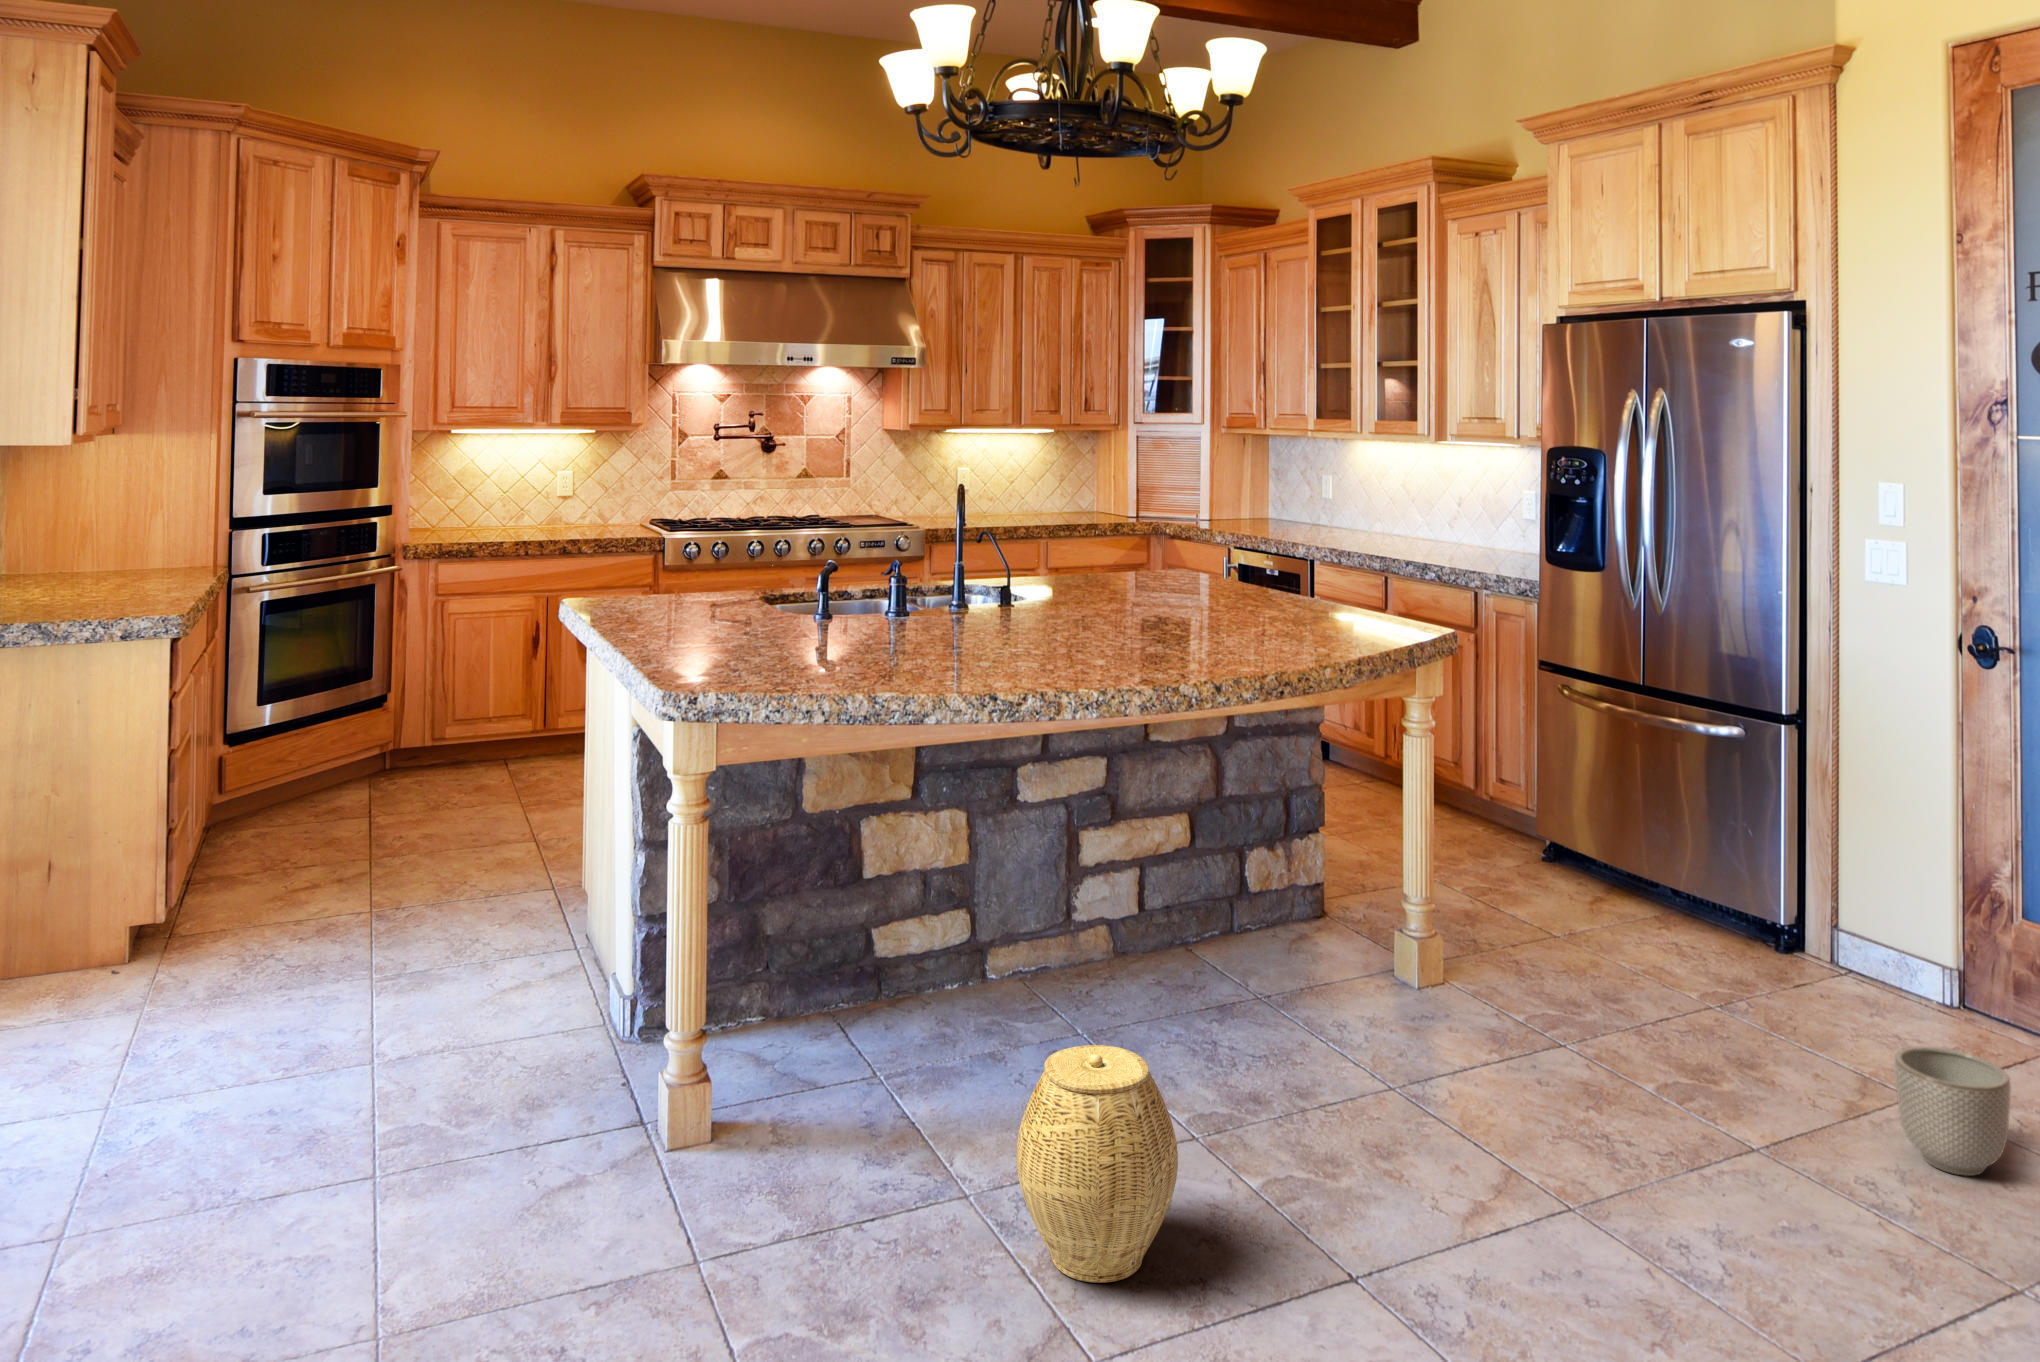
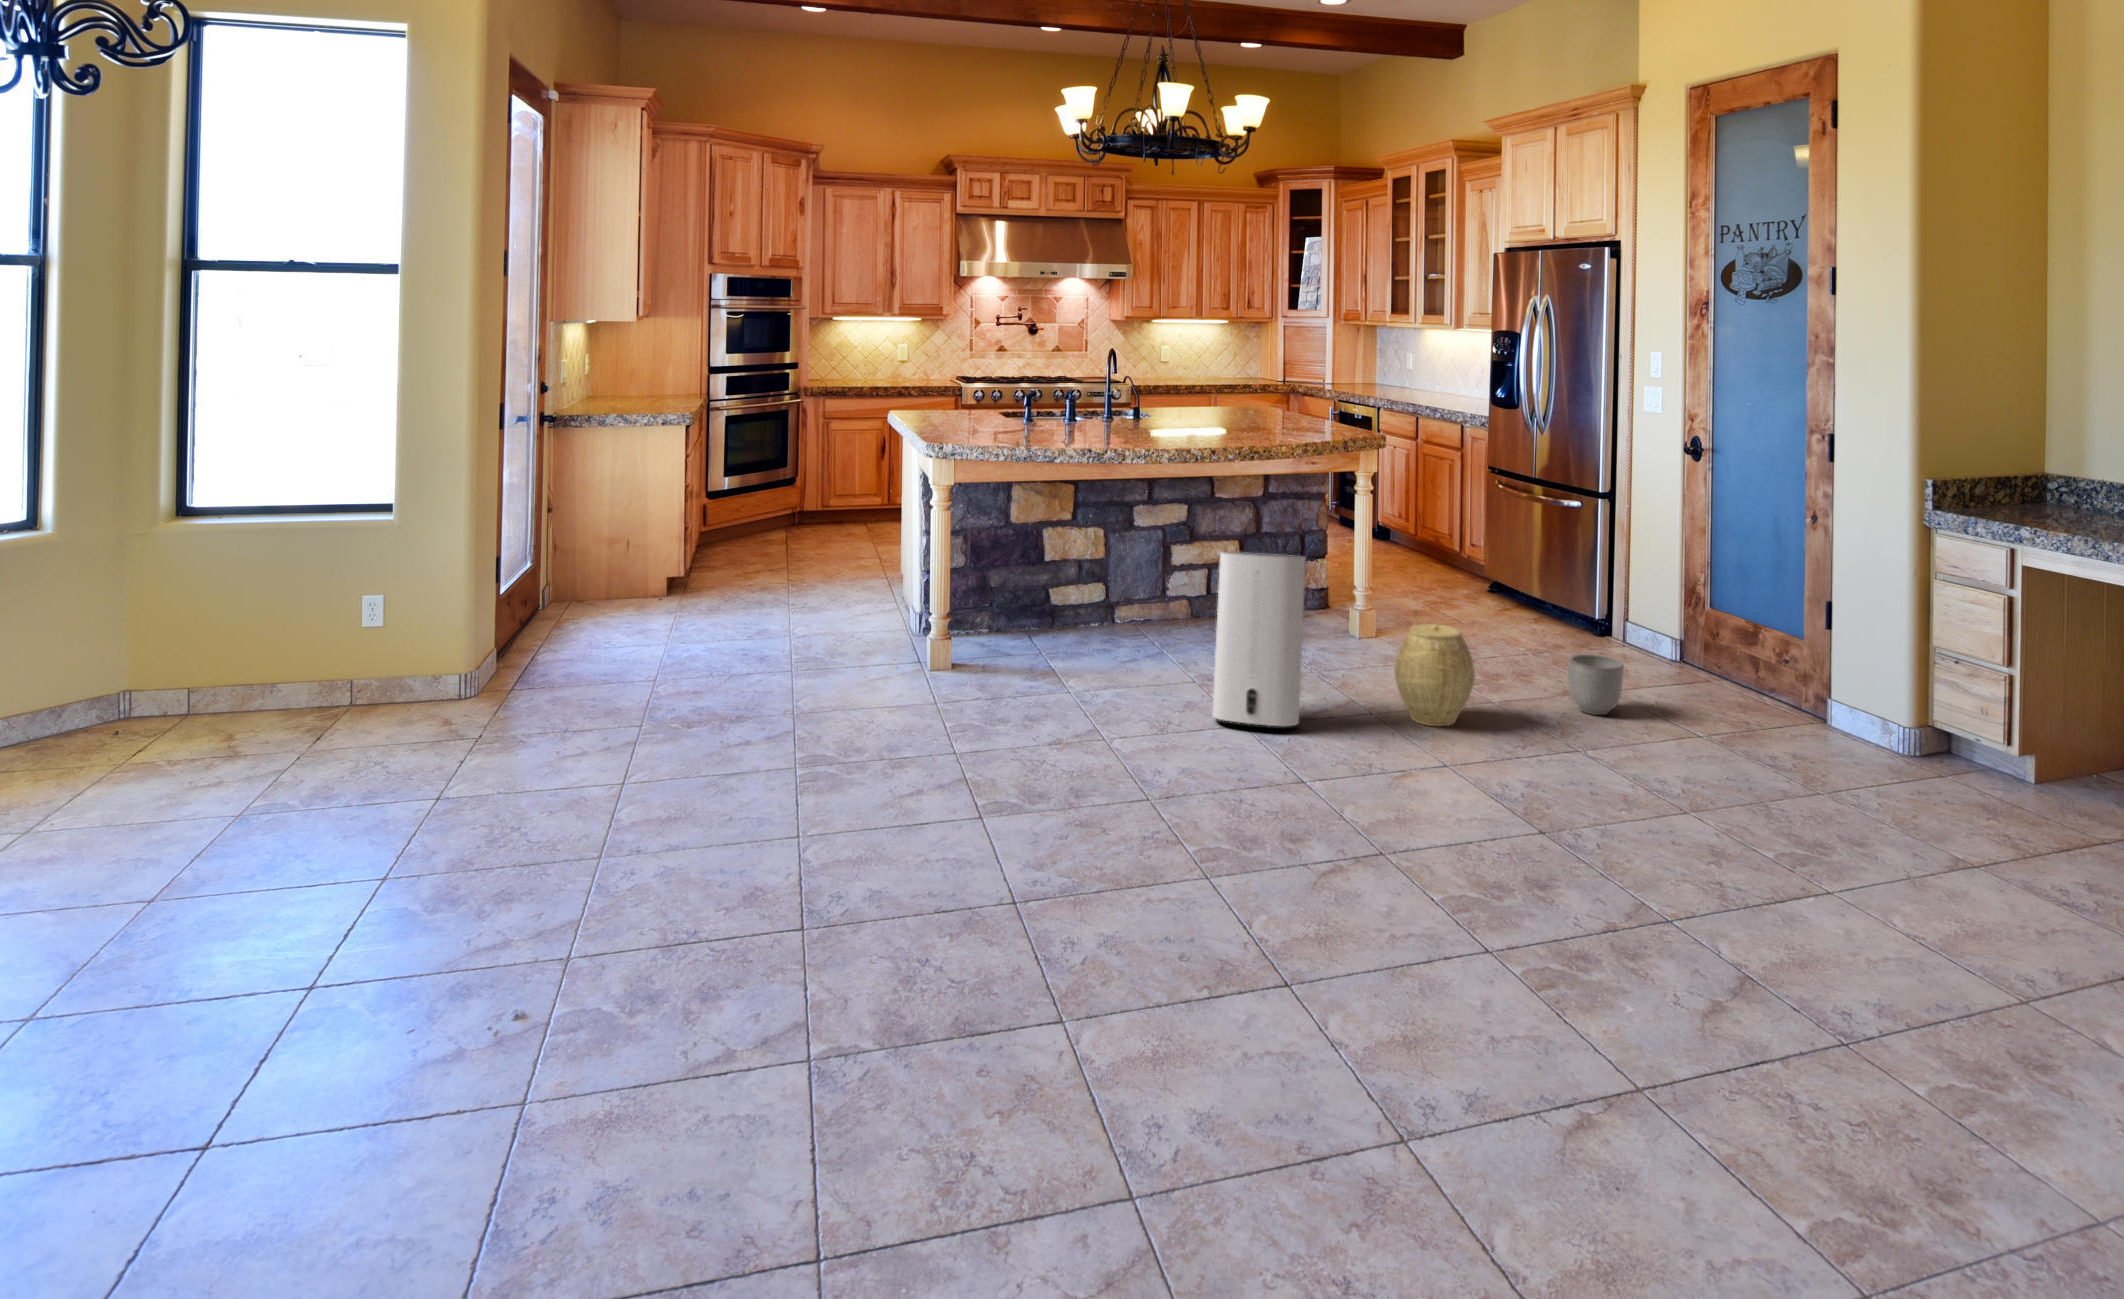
air purifier: none [1276,893,1460,1281] -> present [1213,552,1306,726]
woven basket: present [1017,1045,1178,1283] -> present [1395,624,1475,726]

